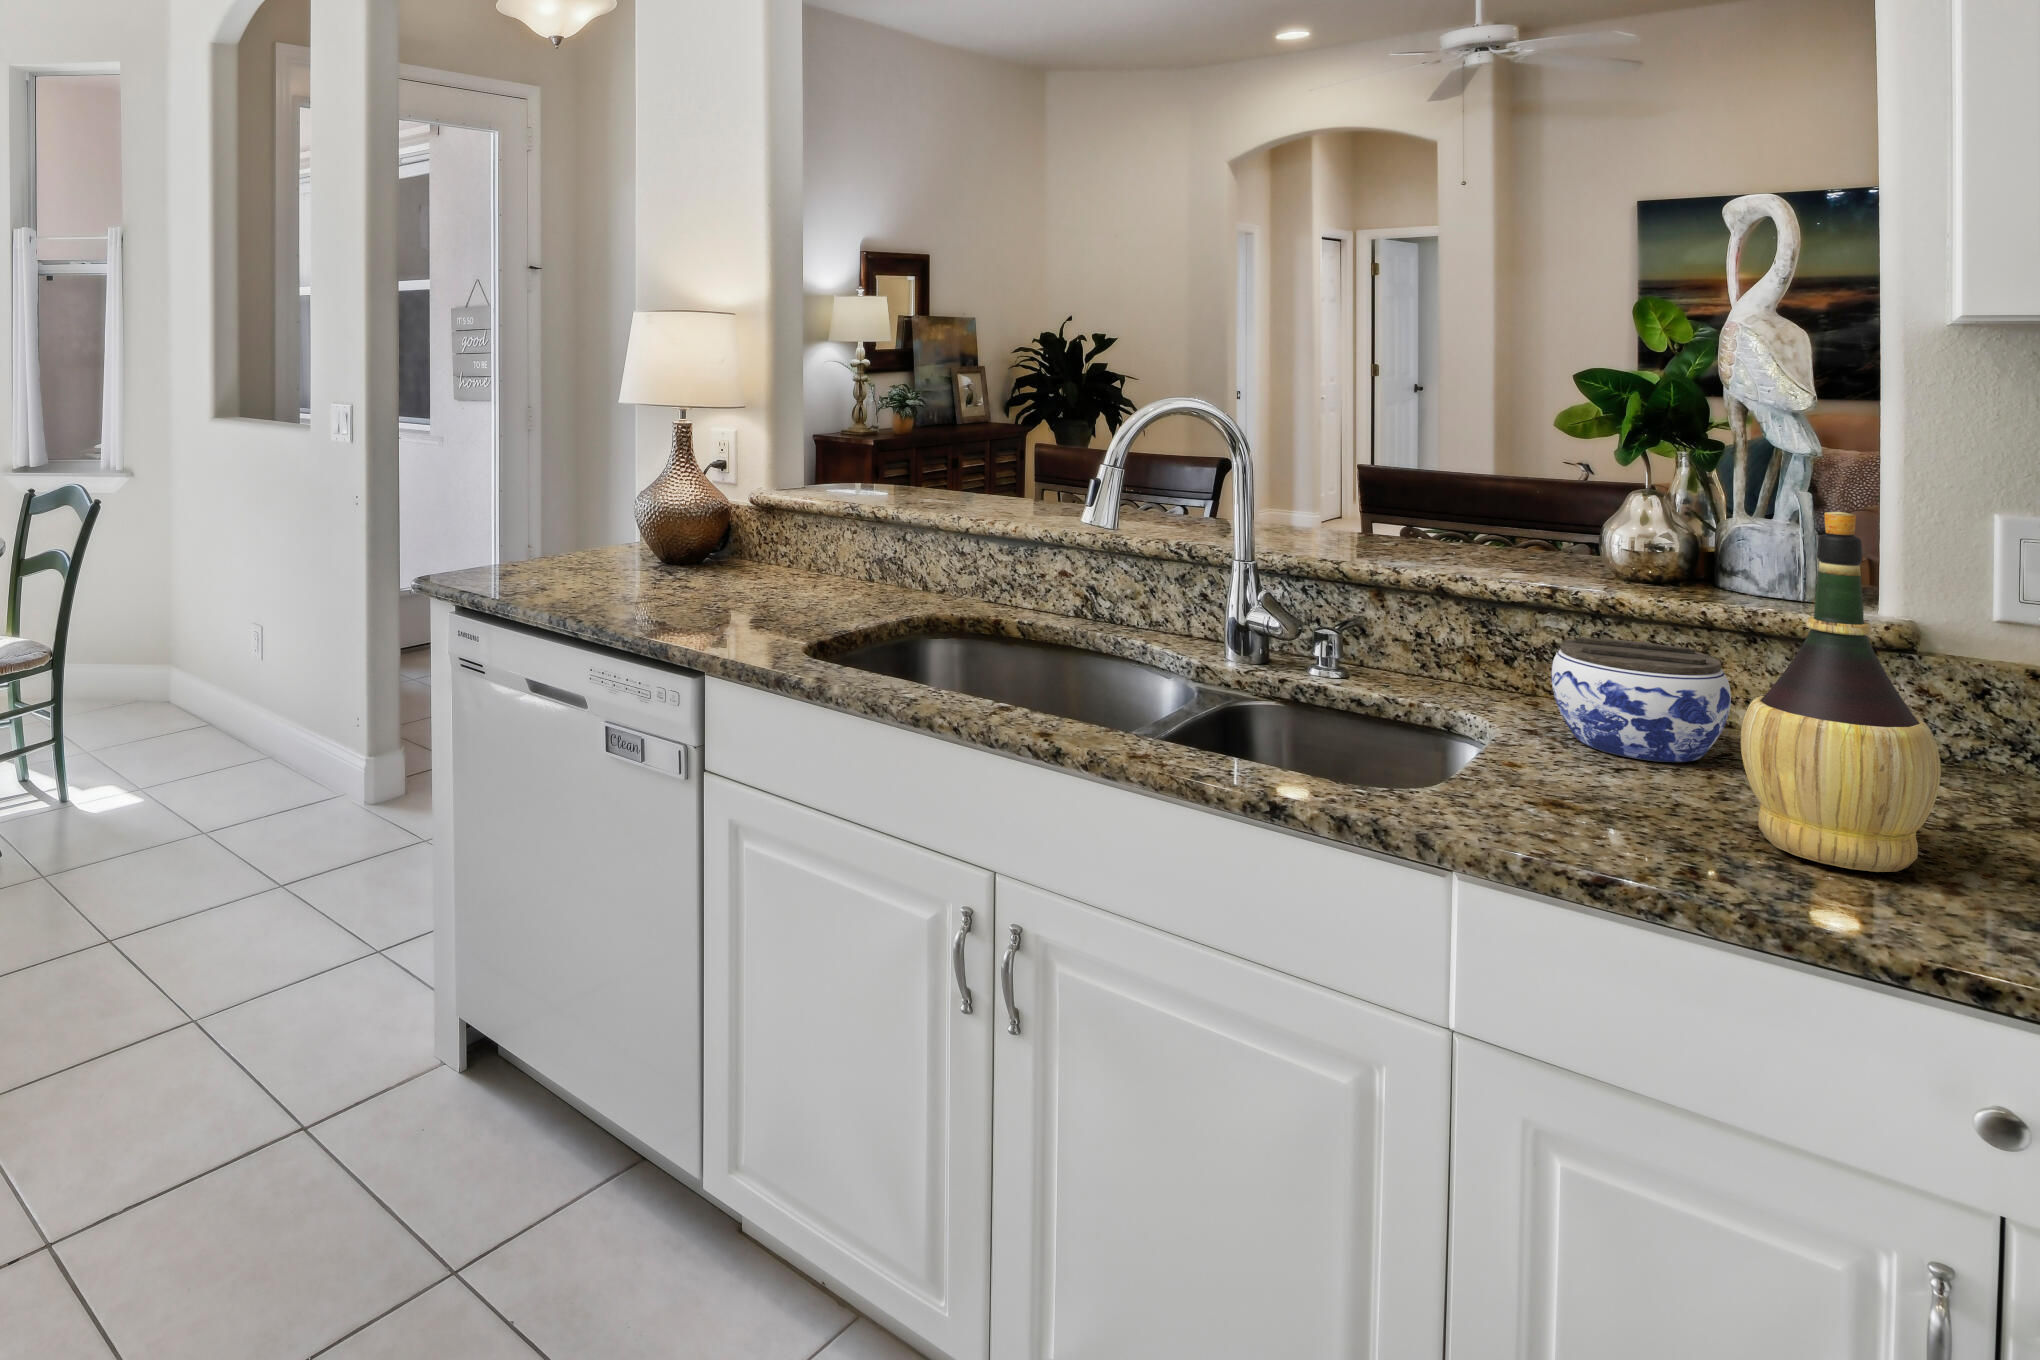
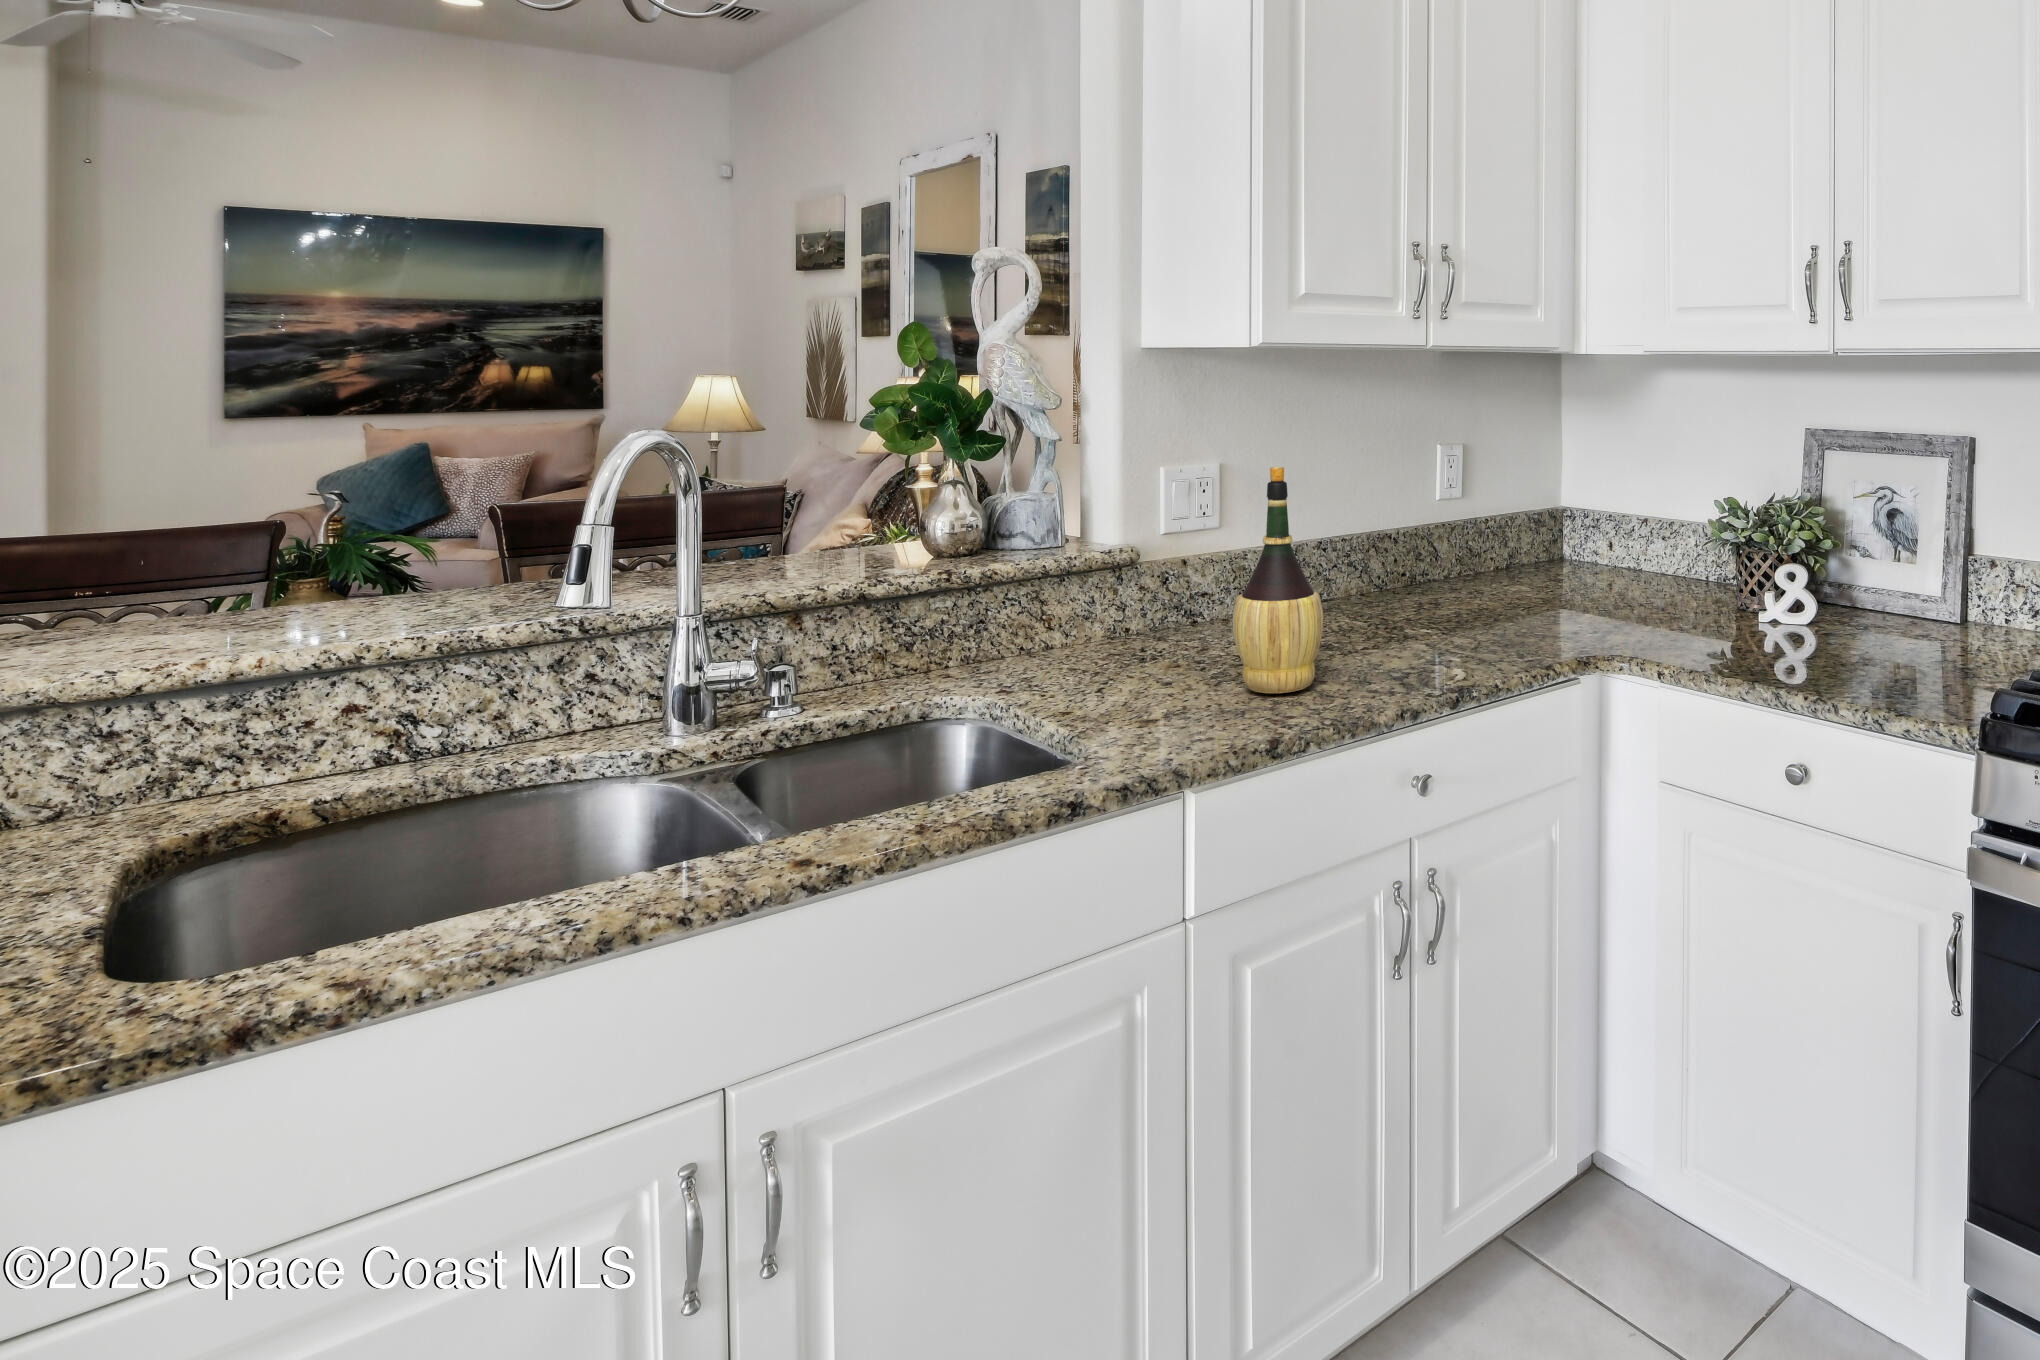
jar: present [1551,637,1731,762] -> none [1011,591,1123,686]

